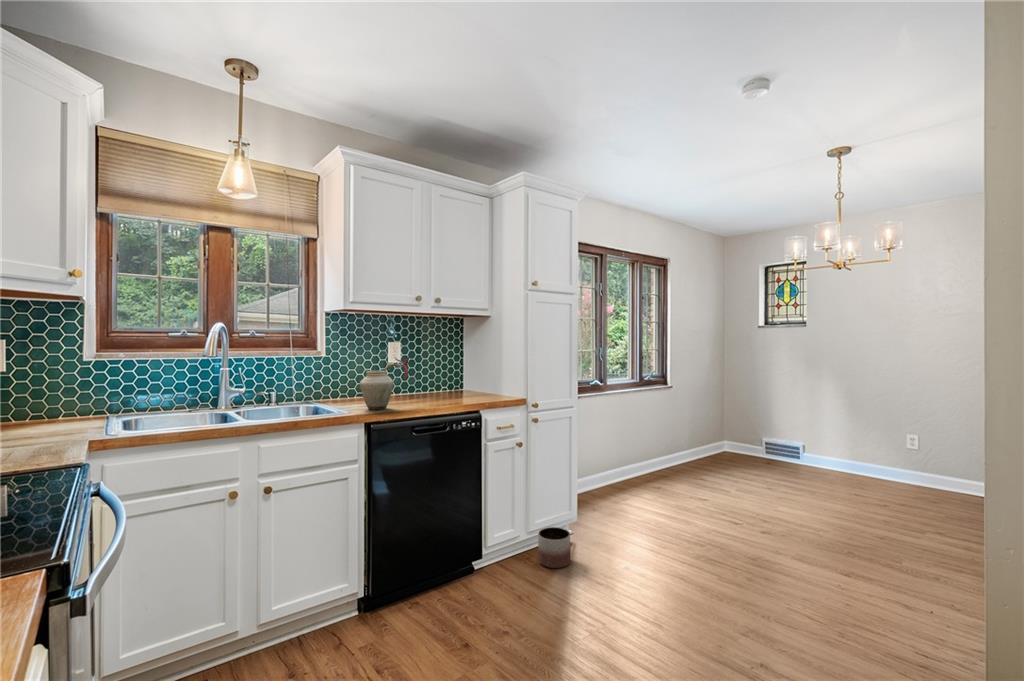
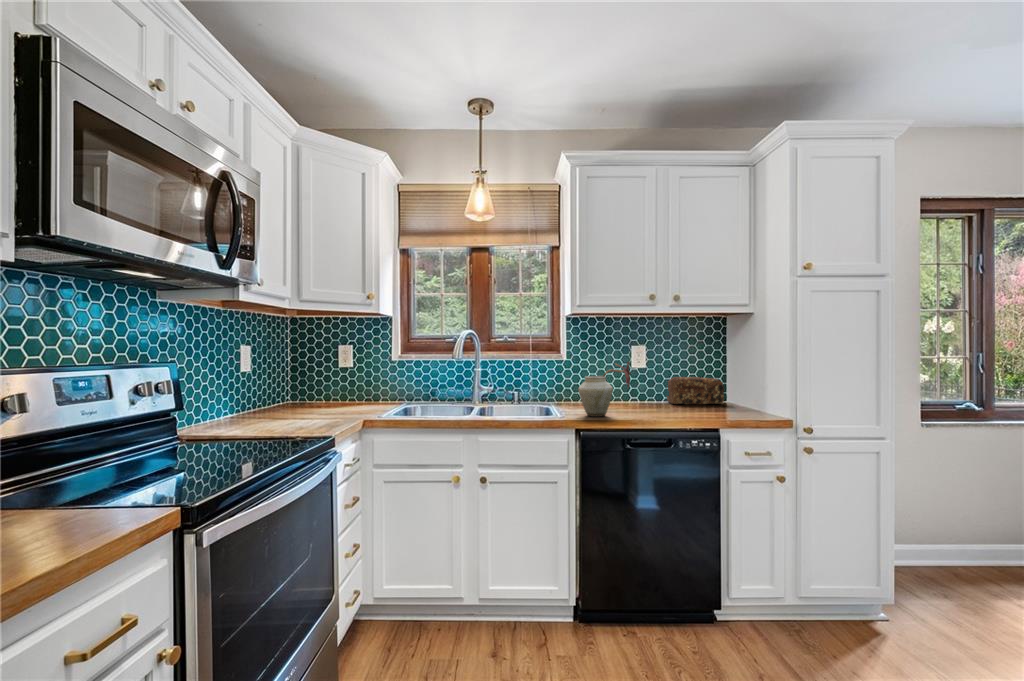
bread loaf: none [415,370,464,395] -> present [667,377,724,404]
planter: present [538,527,571,568] -> none [810,599,864,662]

